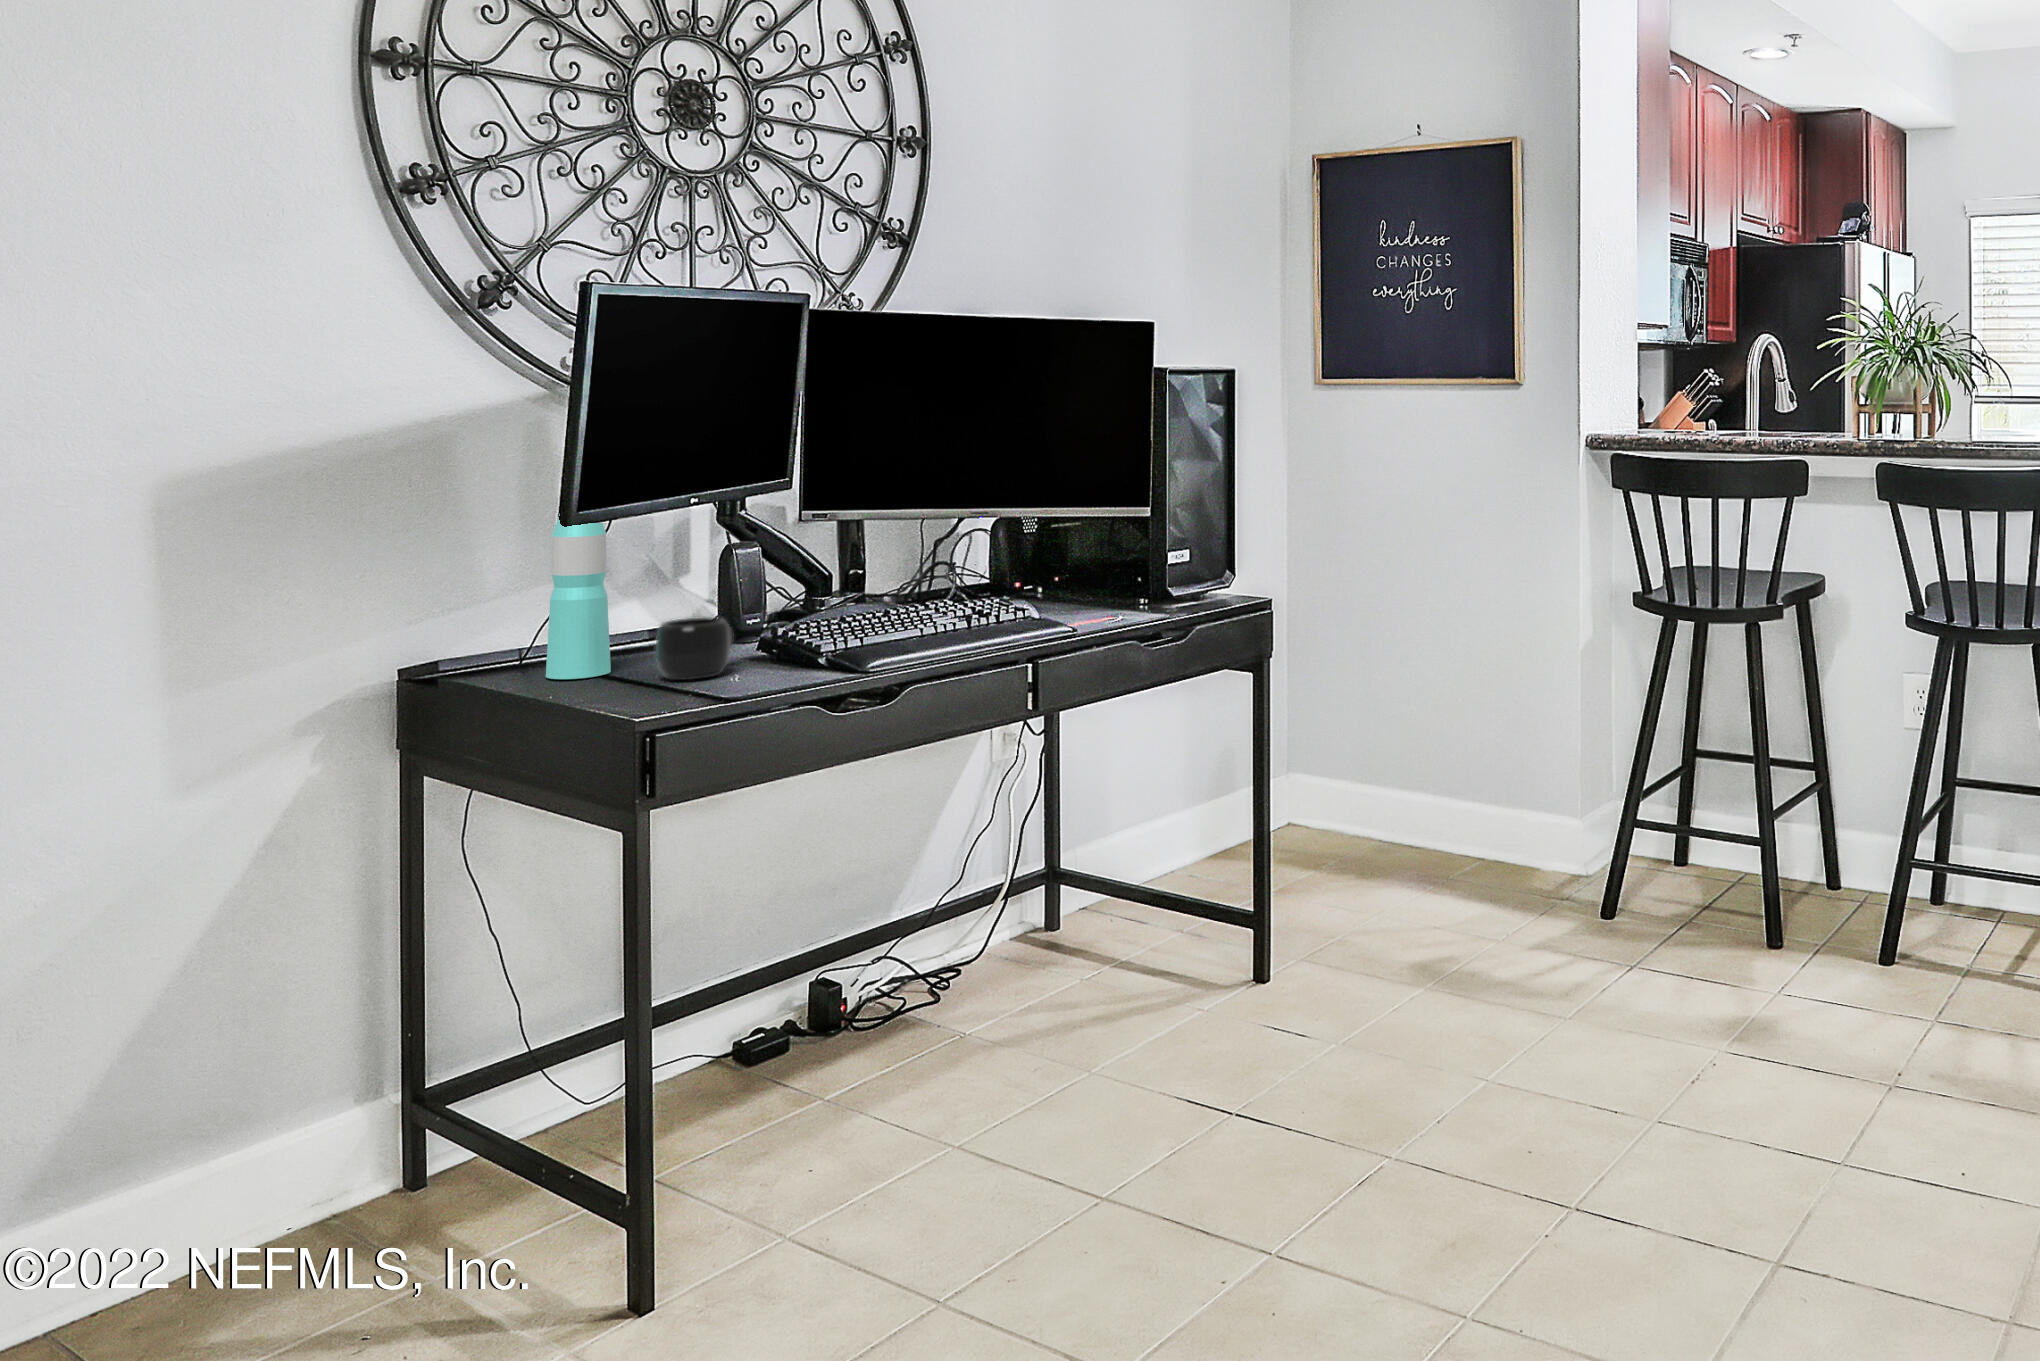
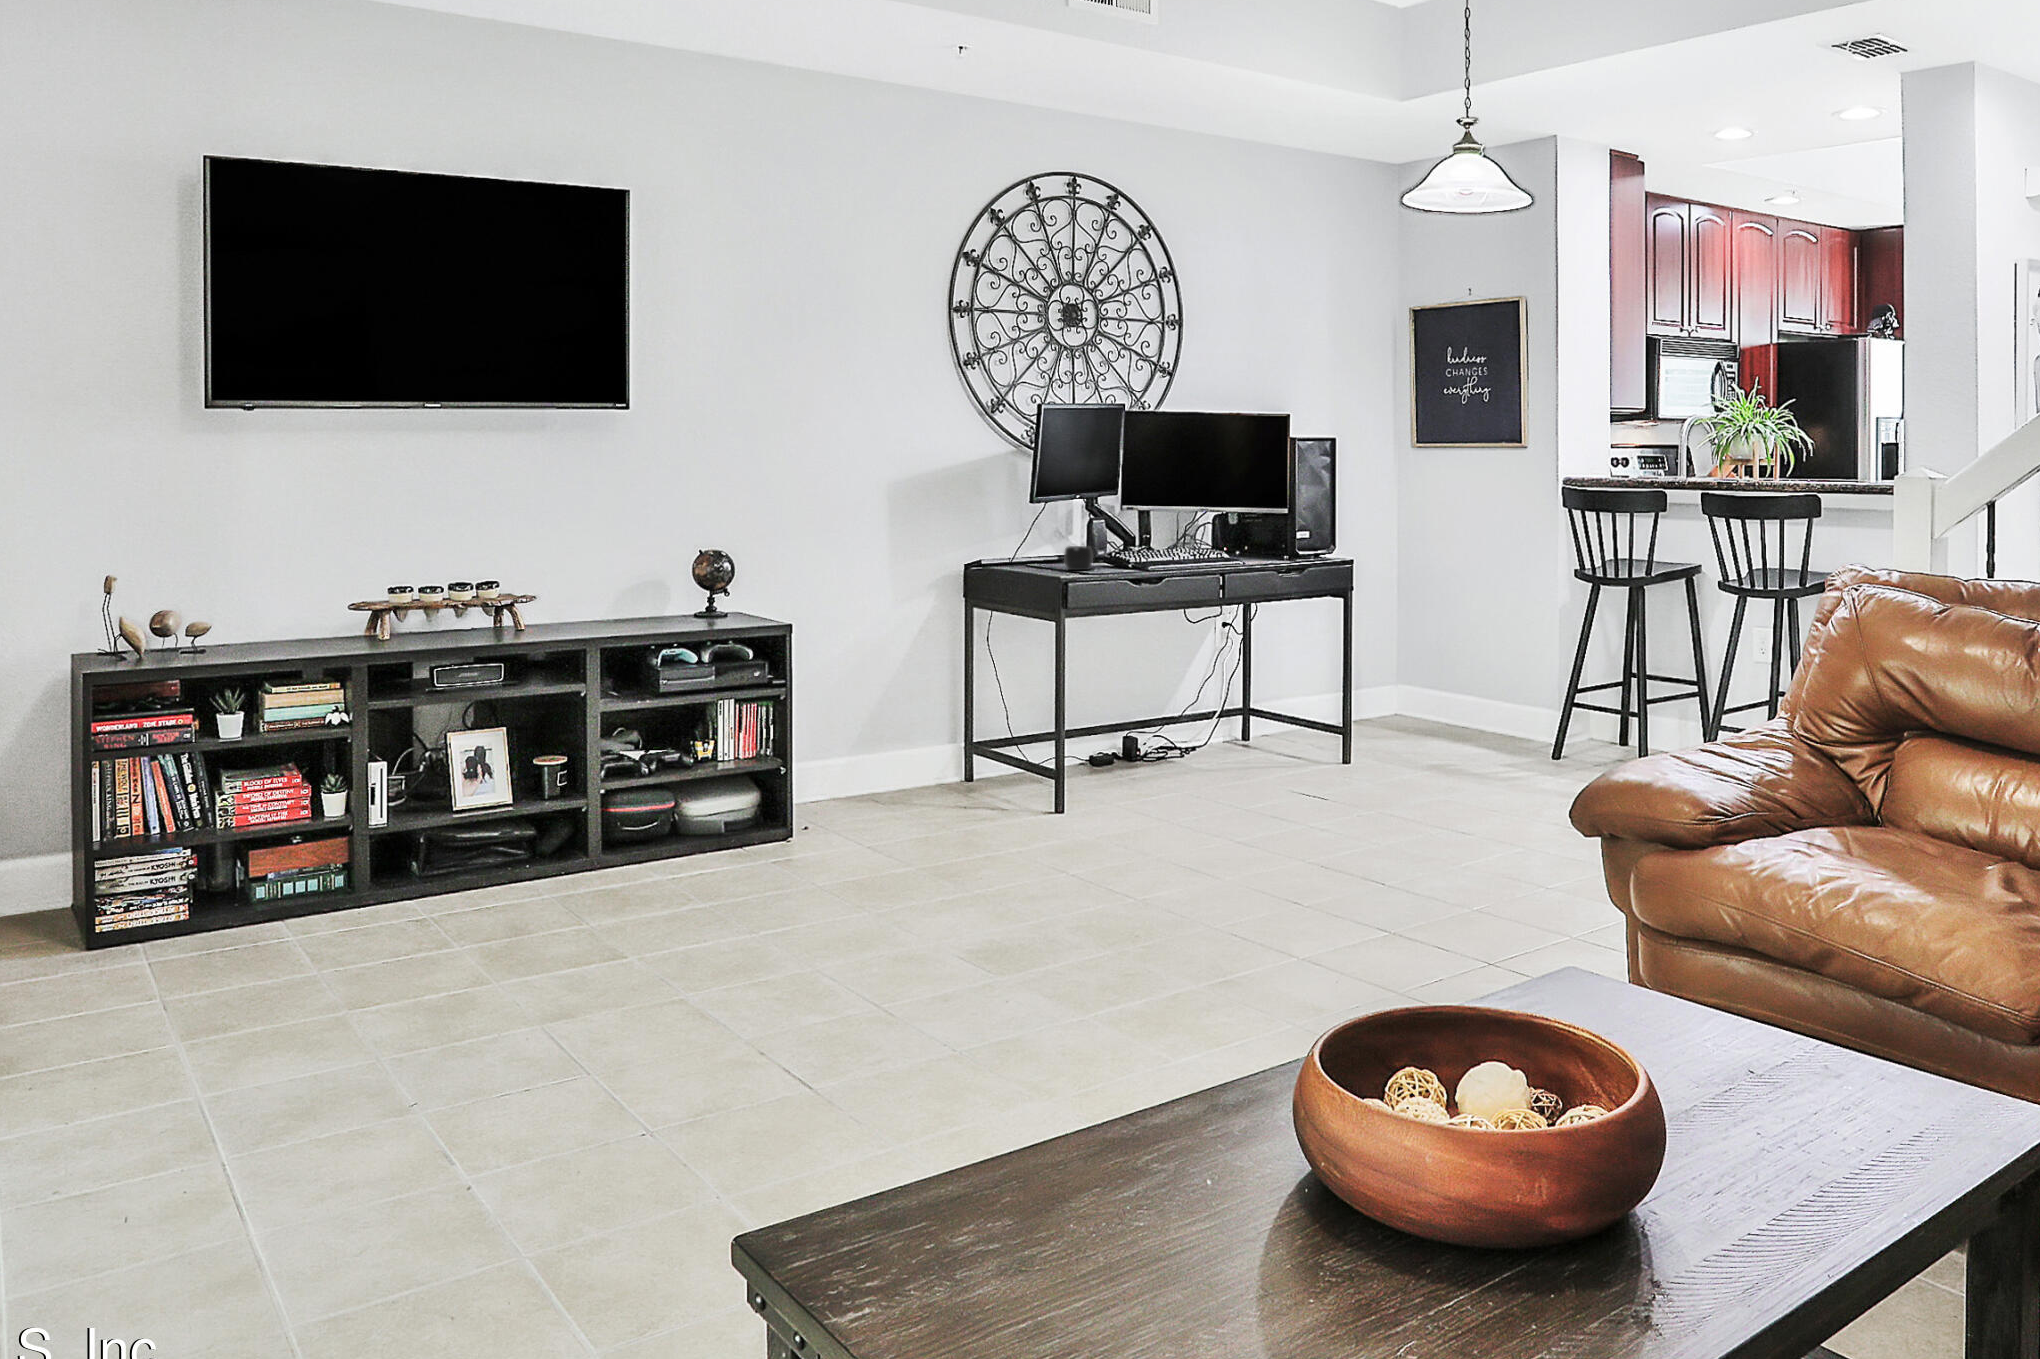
water bottle: present [546,515,611,679] -> none [1023,488,1047,569]

